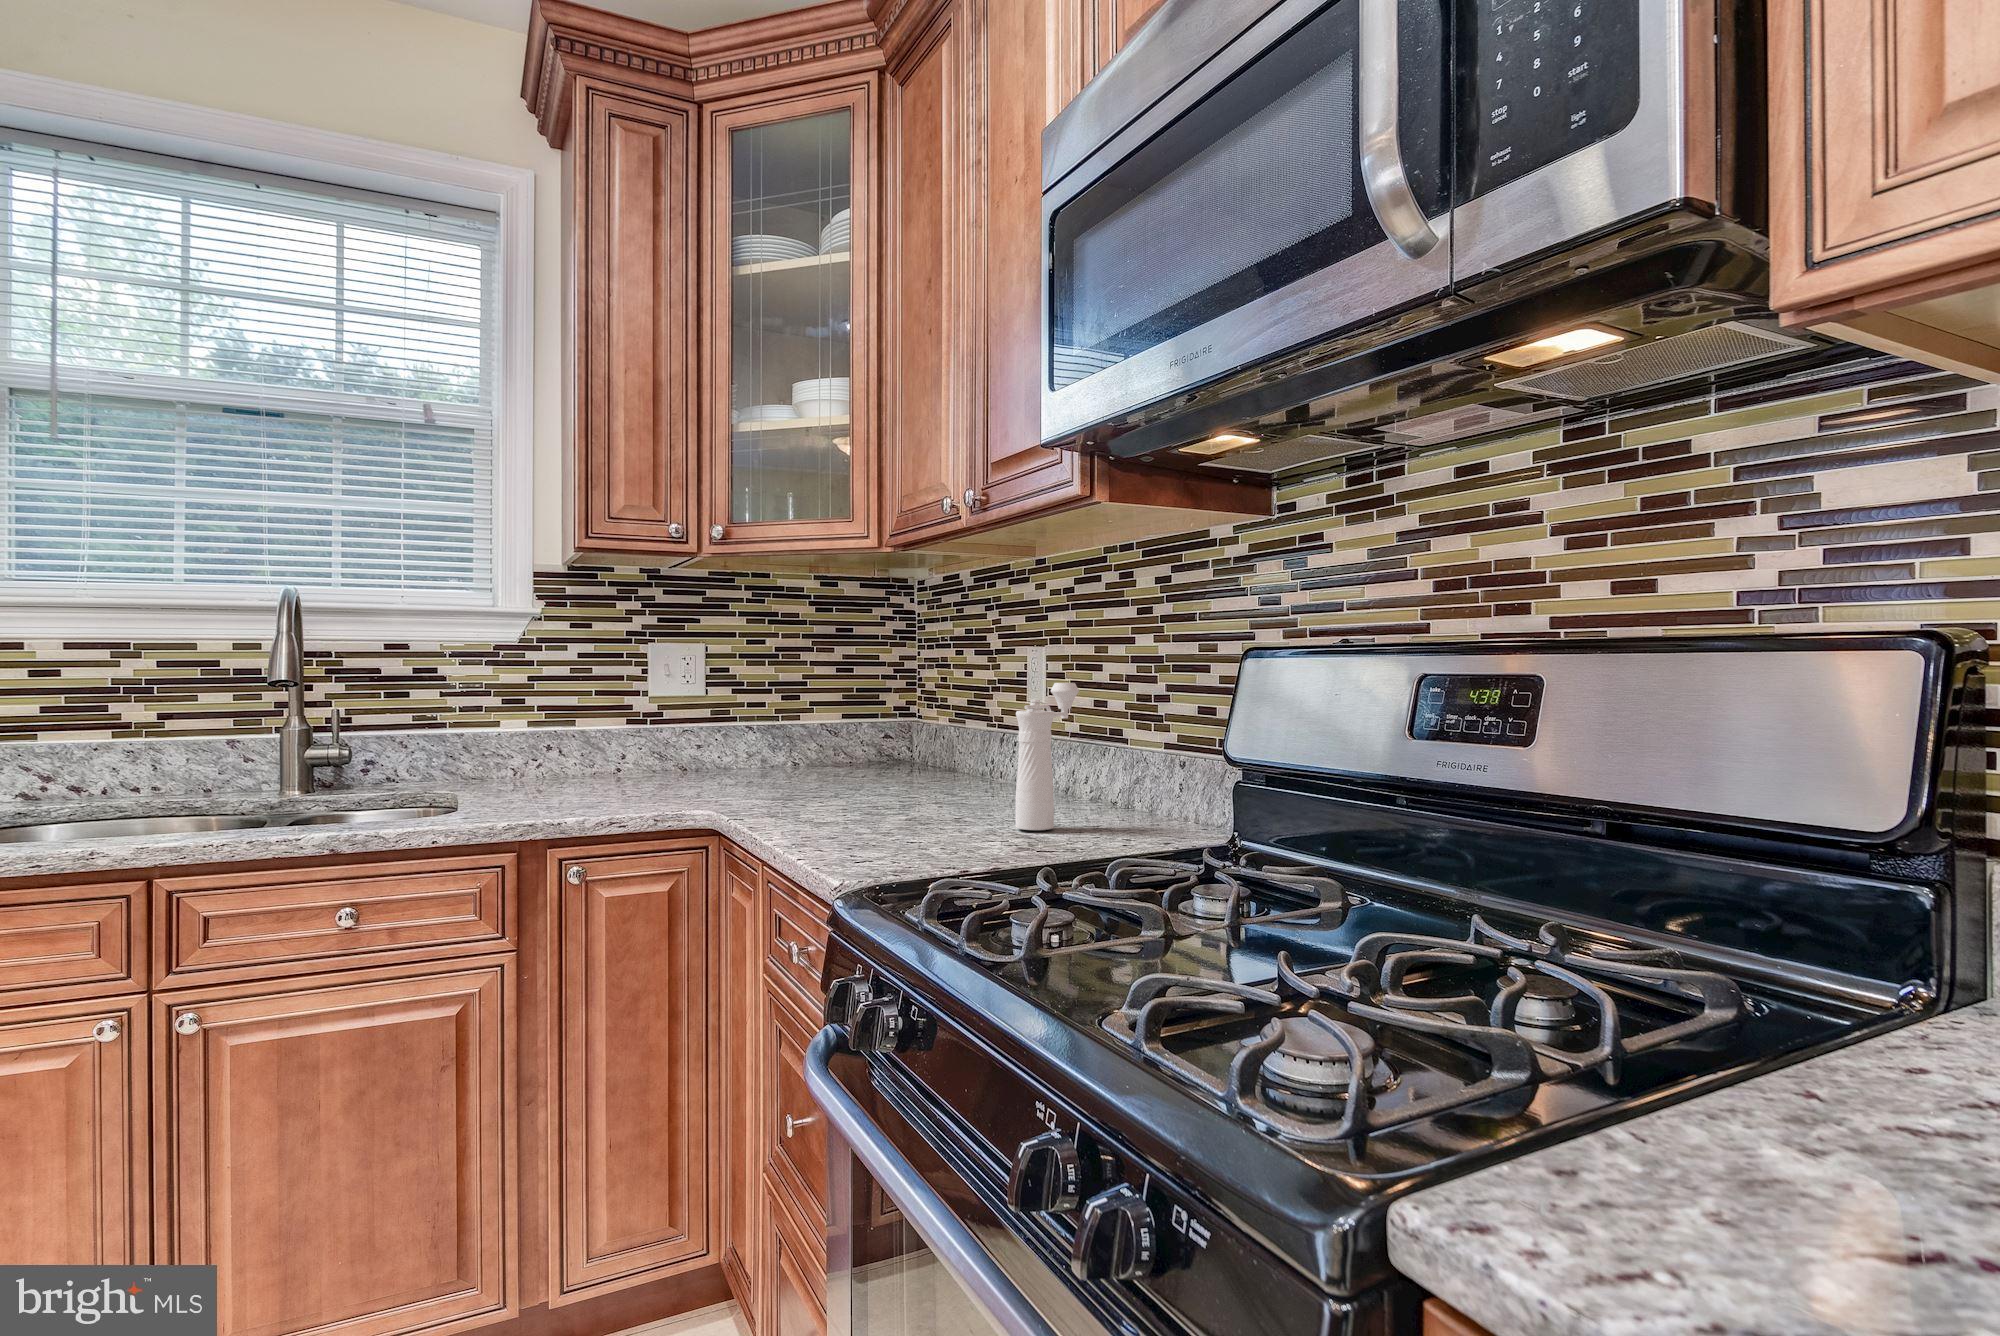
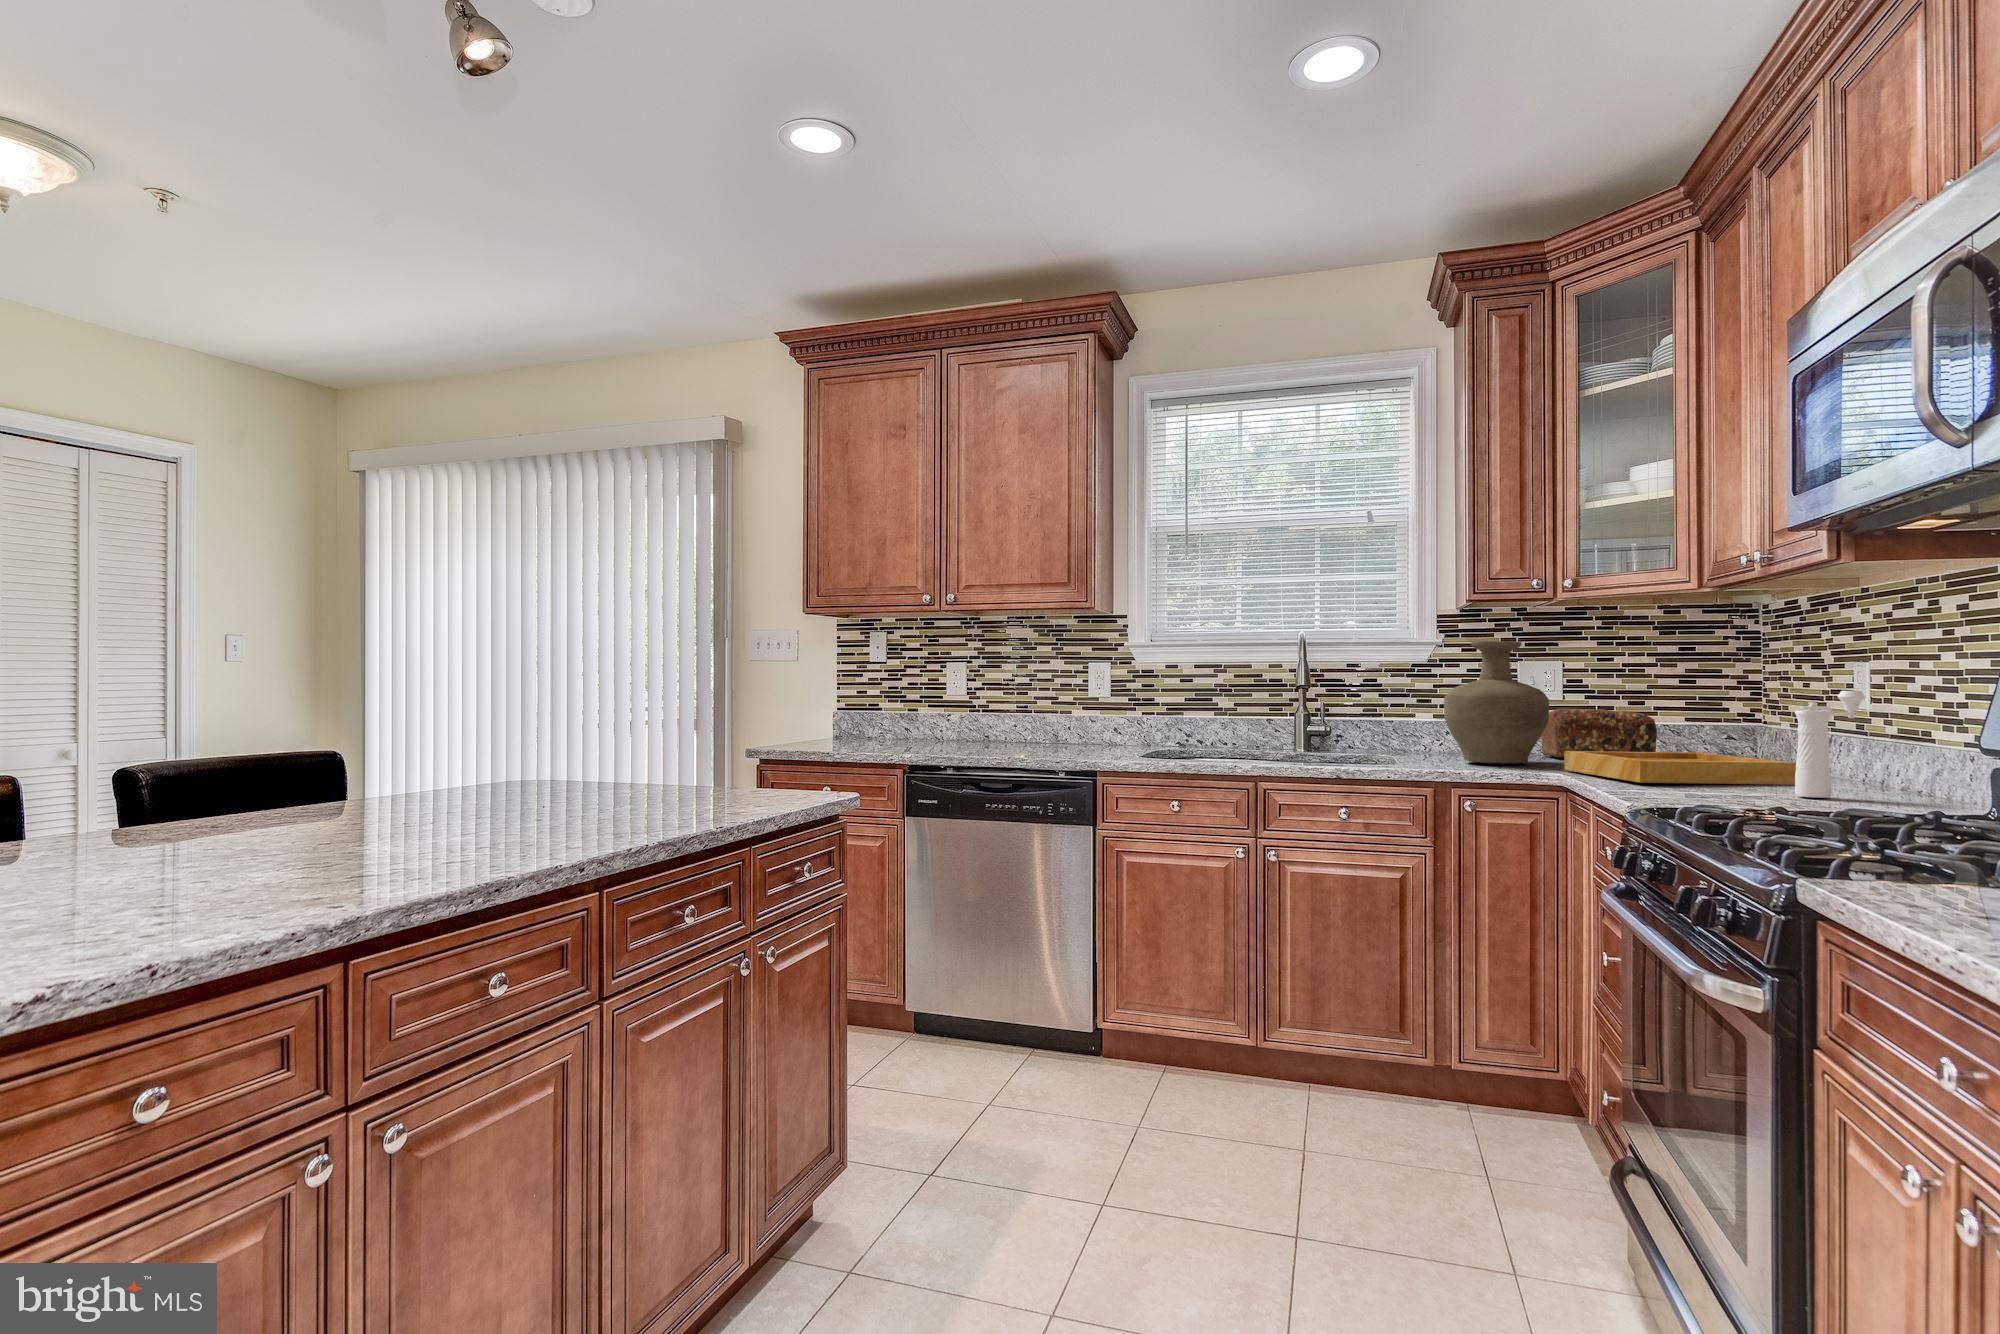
vase: none [539,611,691,797] -> present [1444,642,1549,764]
bread loaf: none [676,708,817,777] -> present [1541,708,1657,758]
tray: none [715,764,992,822] -> present [1564,751,1796,785]

